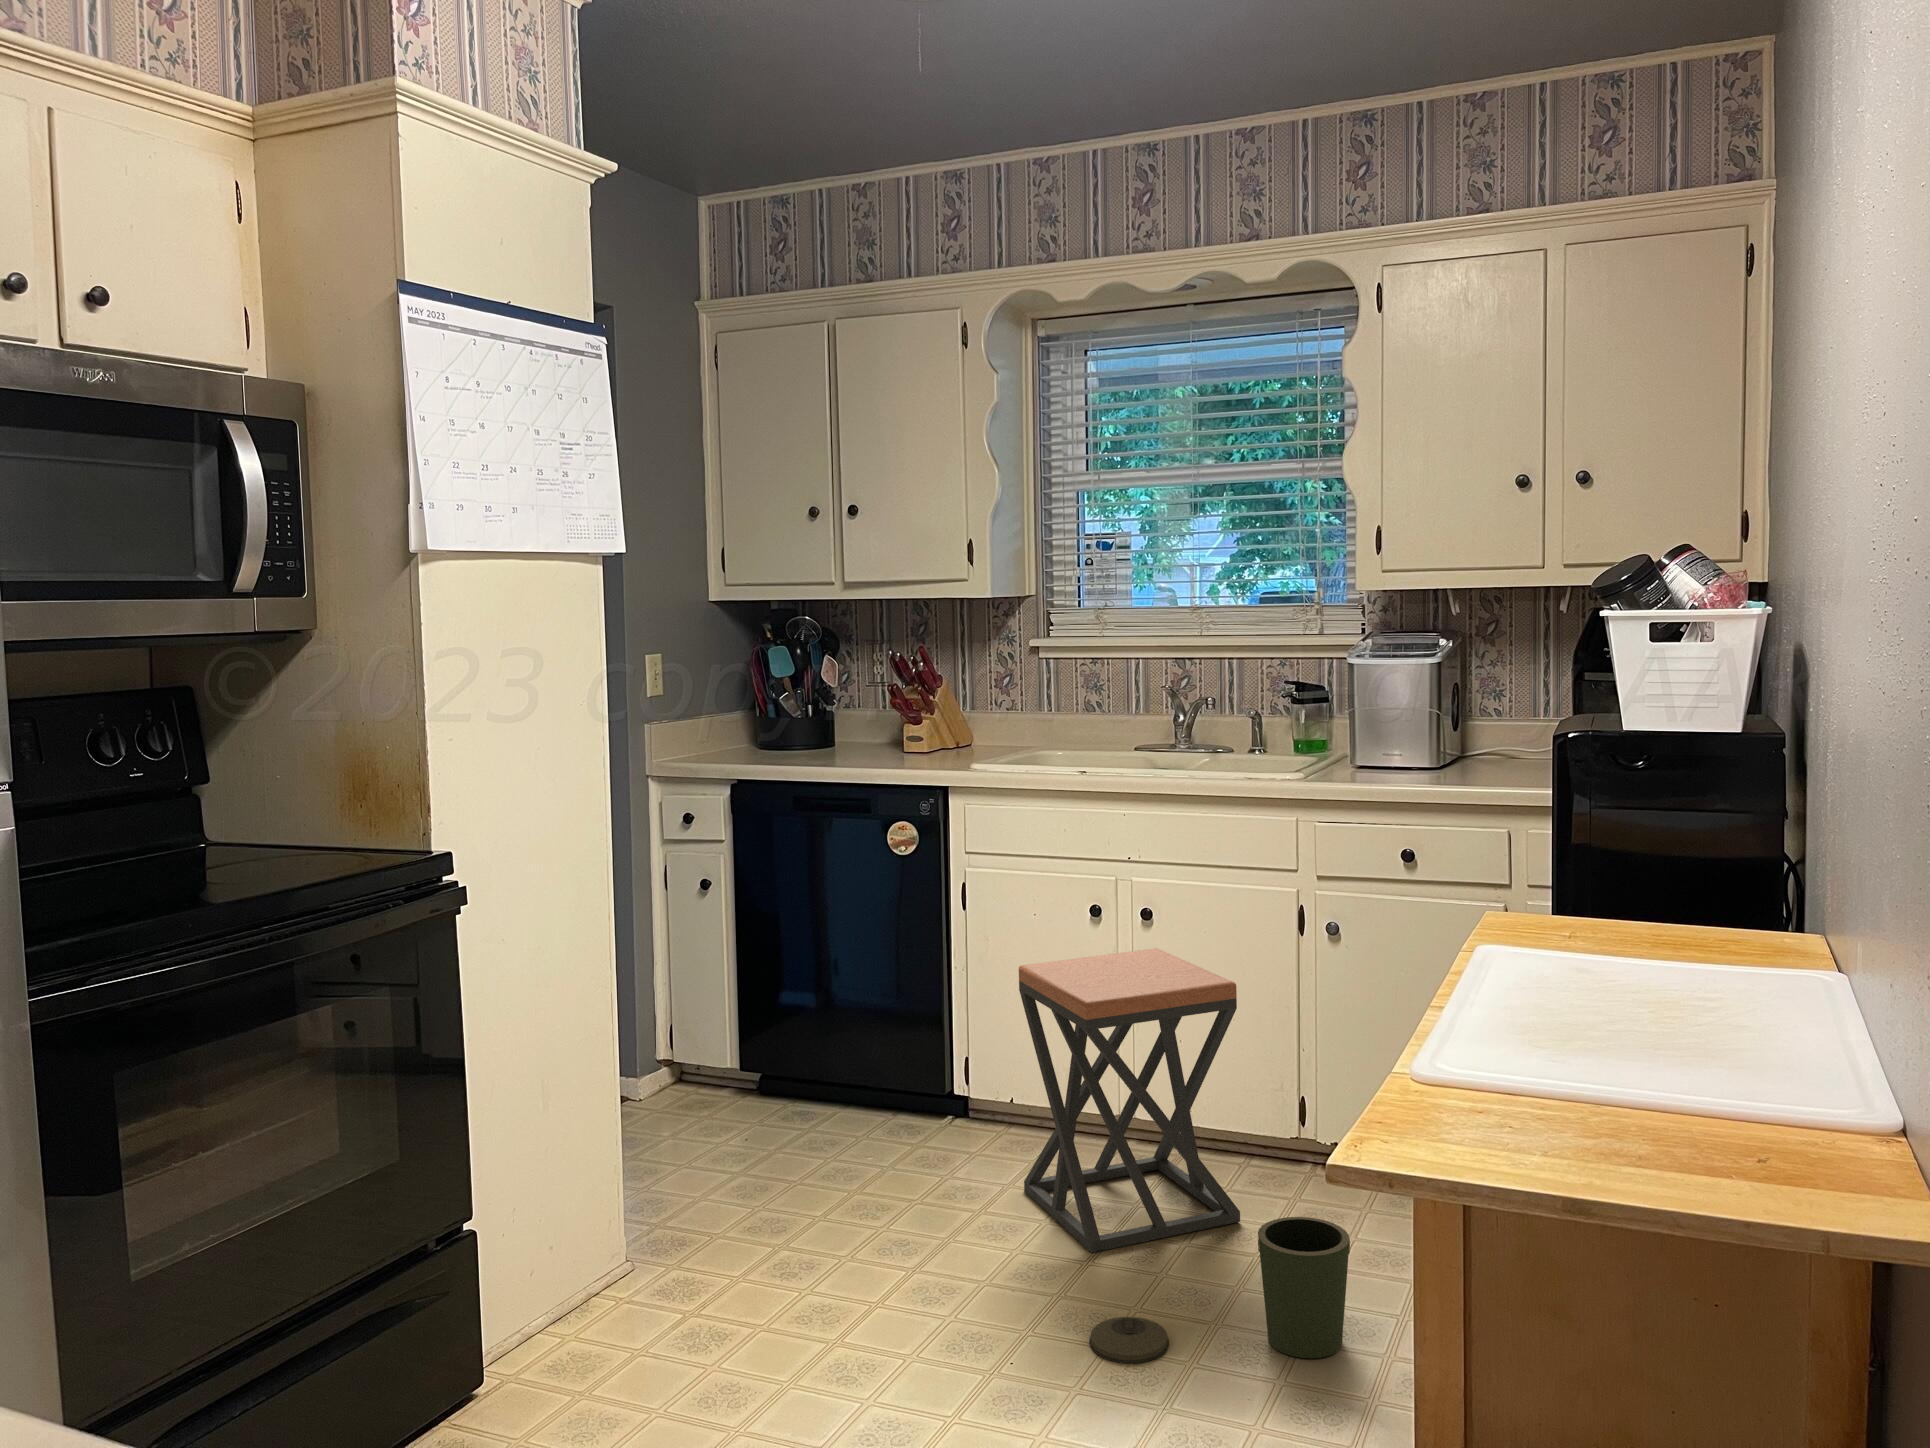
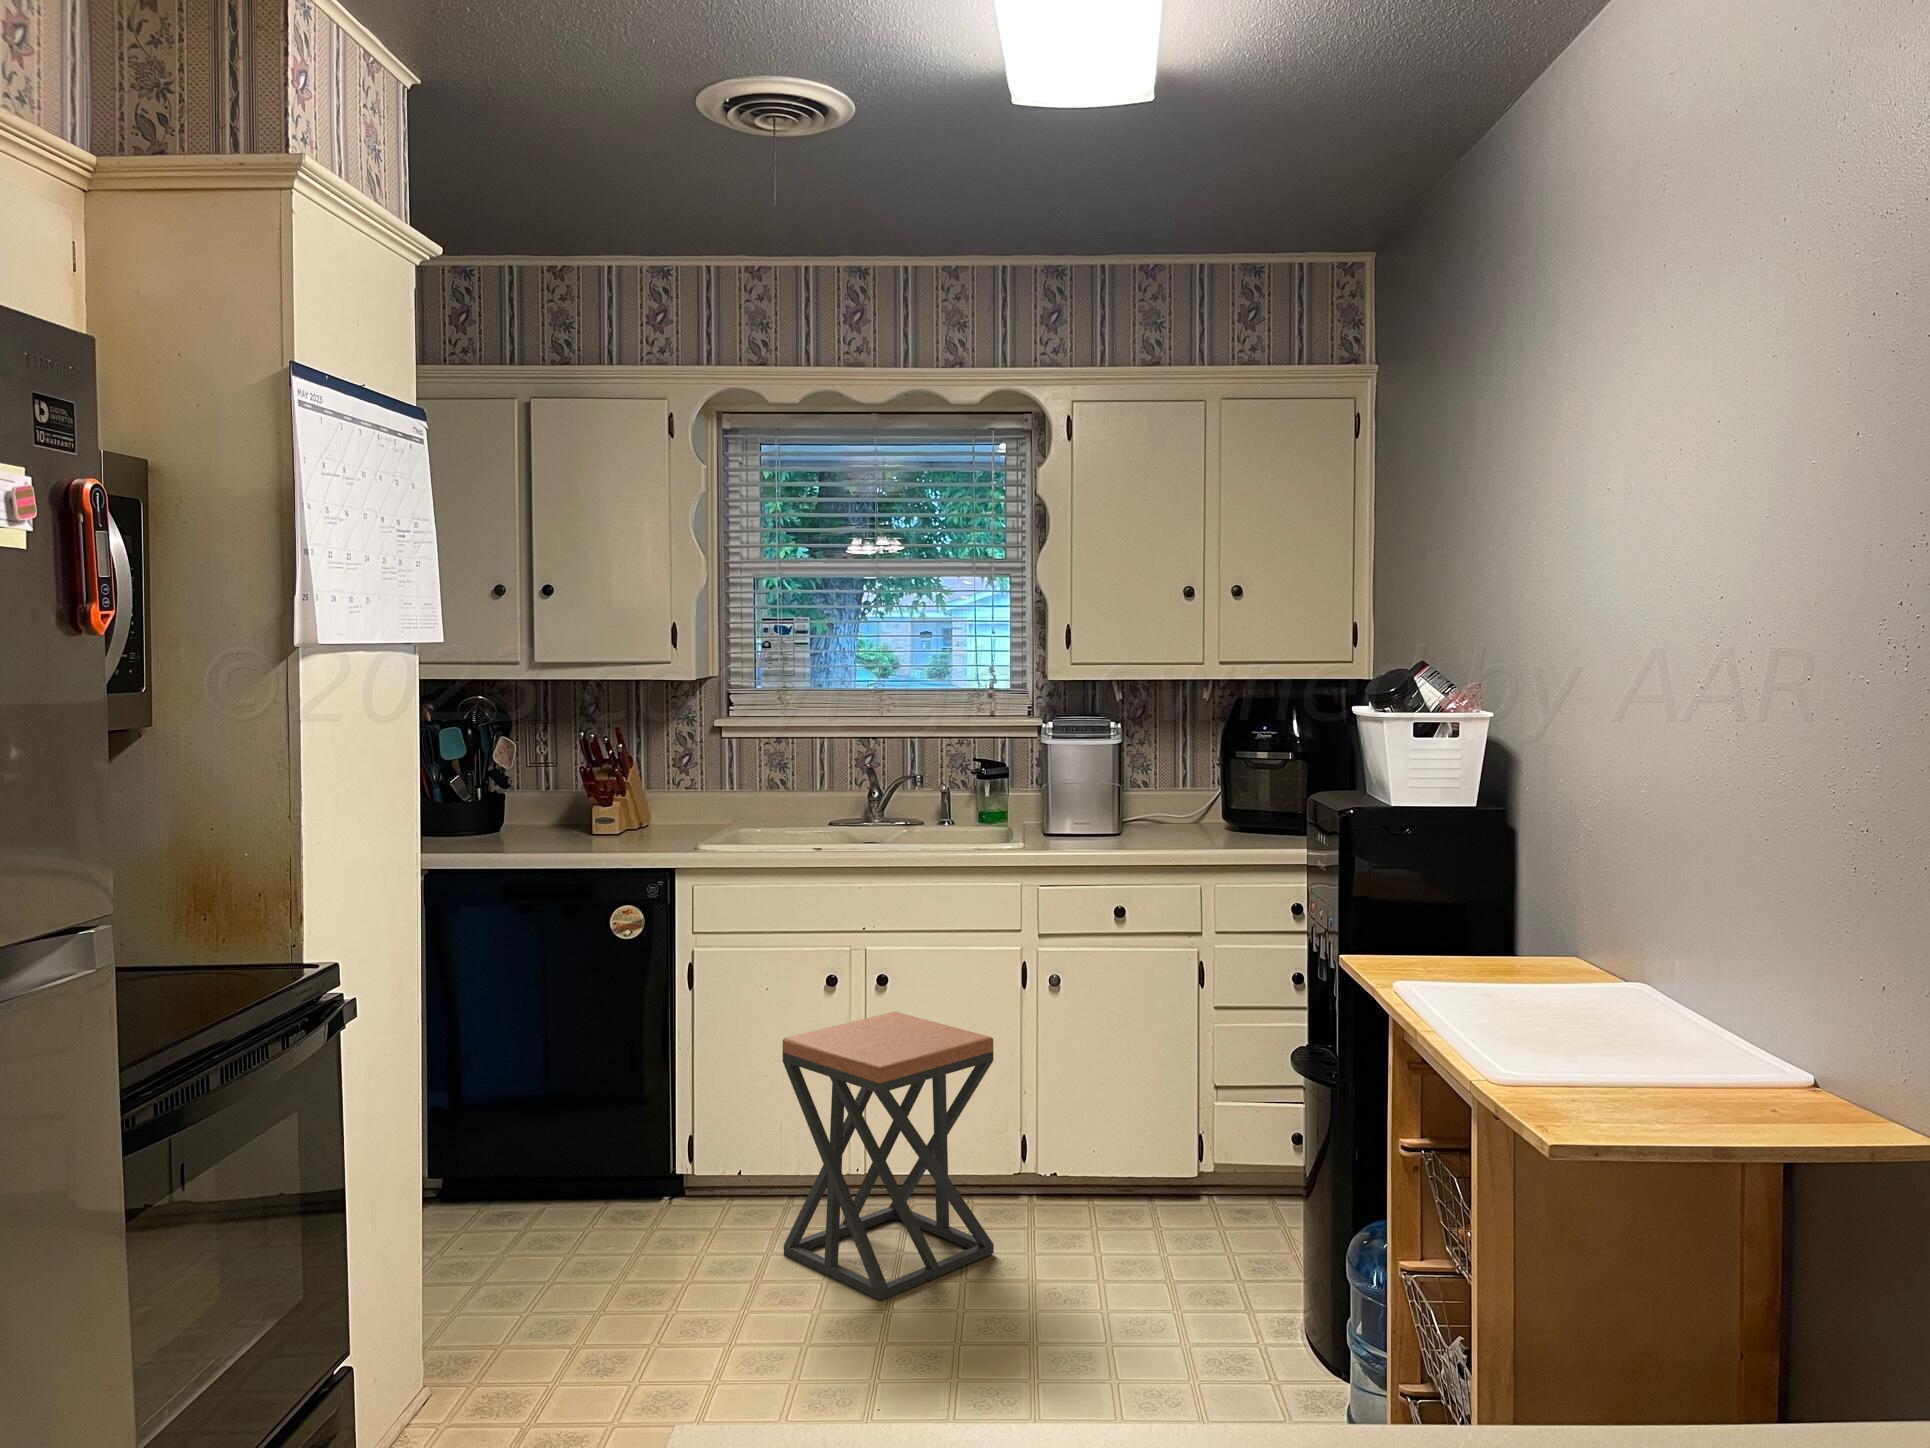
trash can: present [1089,1217,1350,1363] -> none [926,1237,1143,1391]

